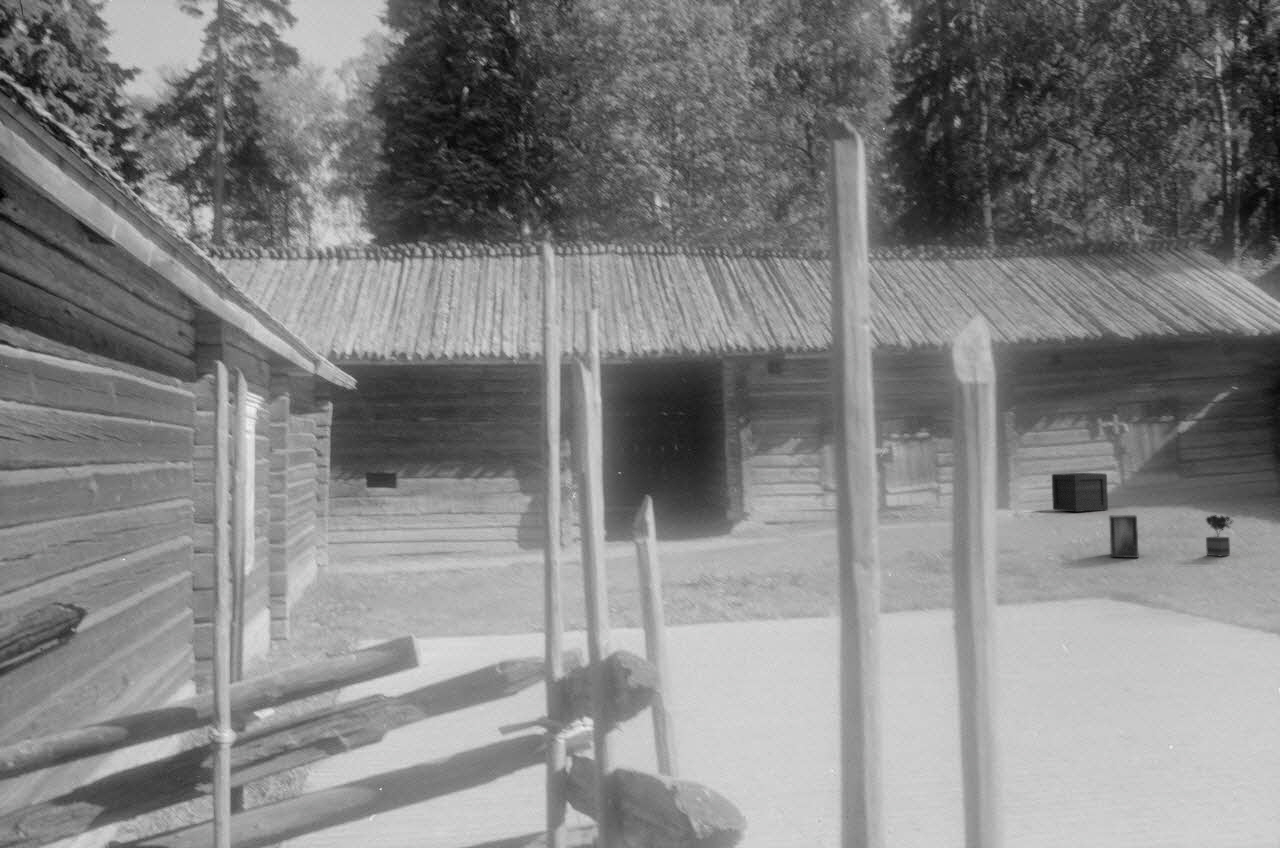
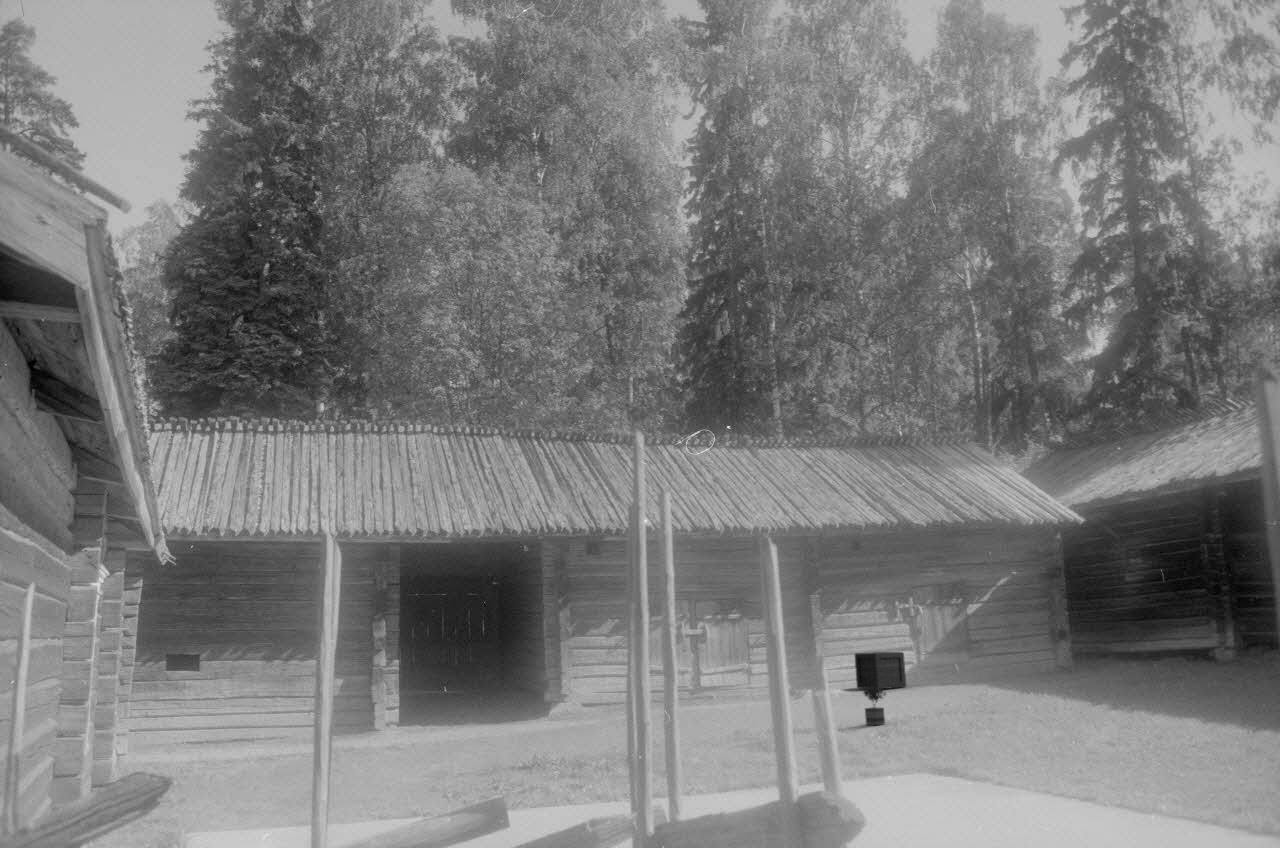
storage box: present [1109,515,1138,558] -> none [907,685,934,725]
potted tree: present [1206,515,1232,556] -> present [864,687,886,725]

